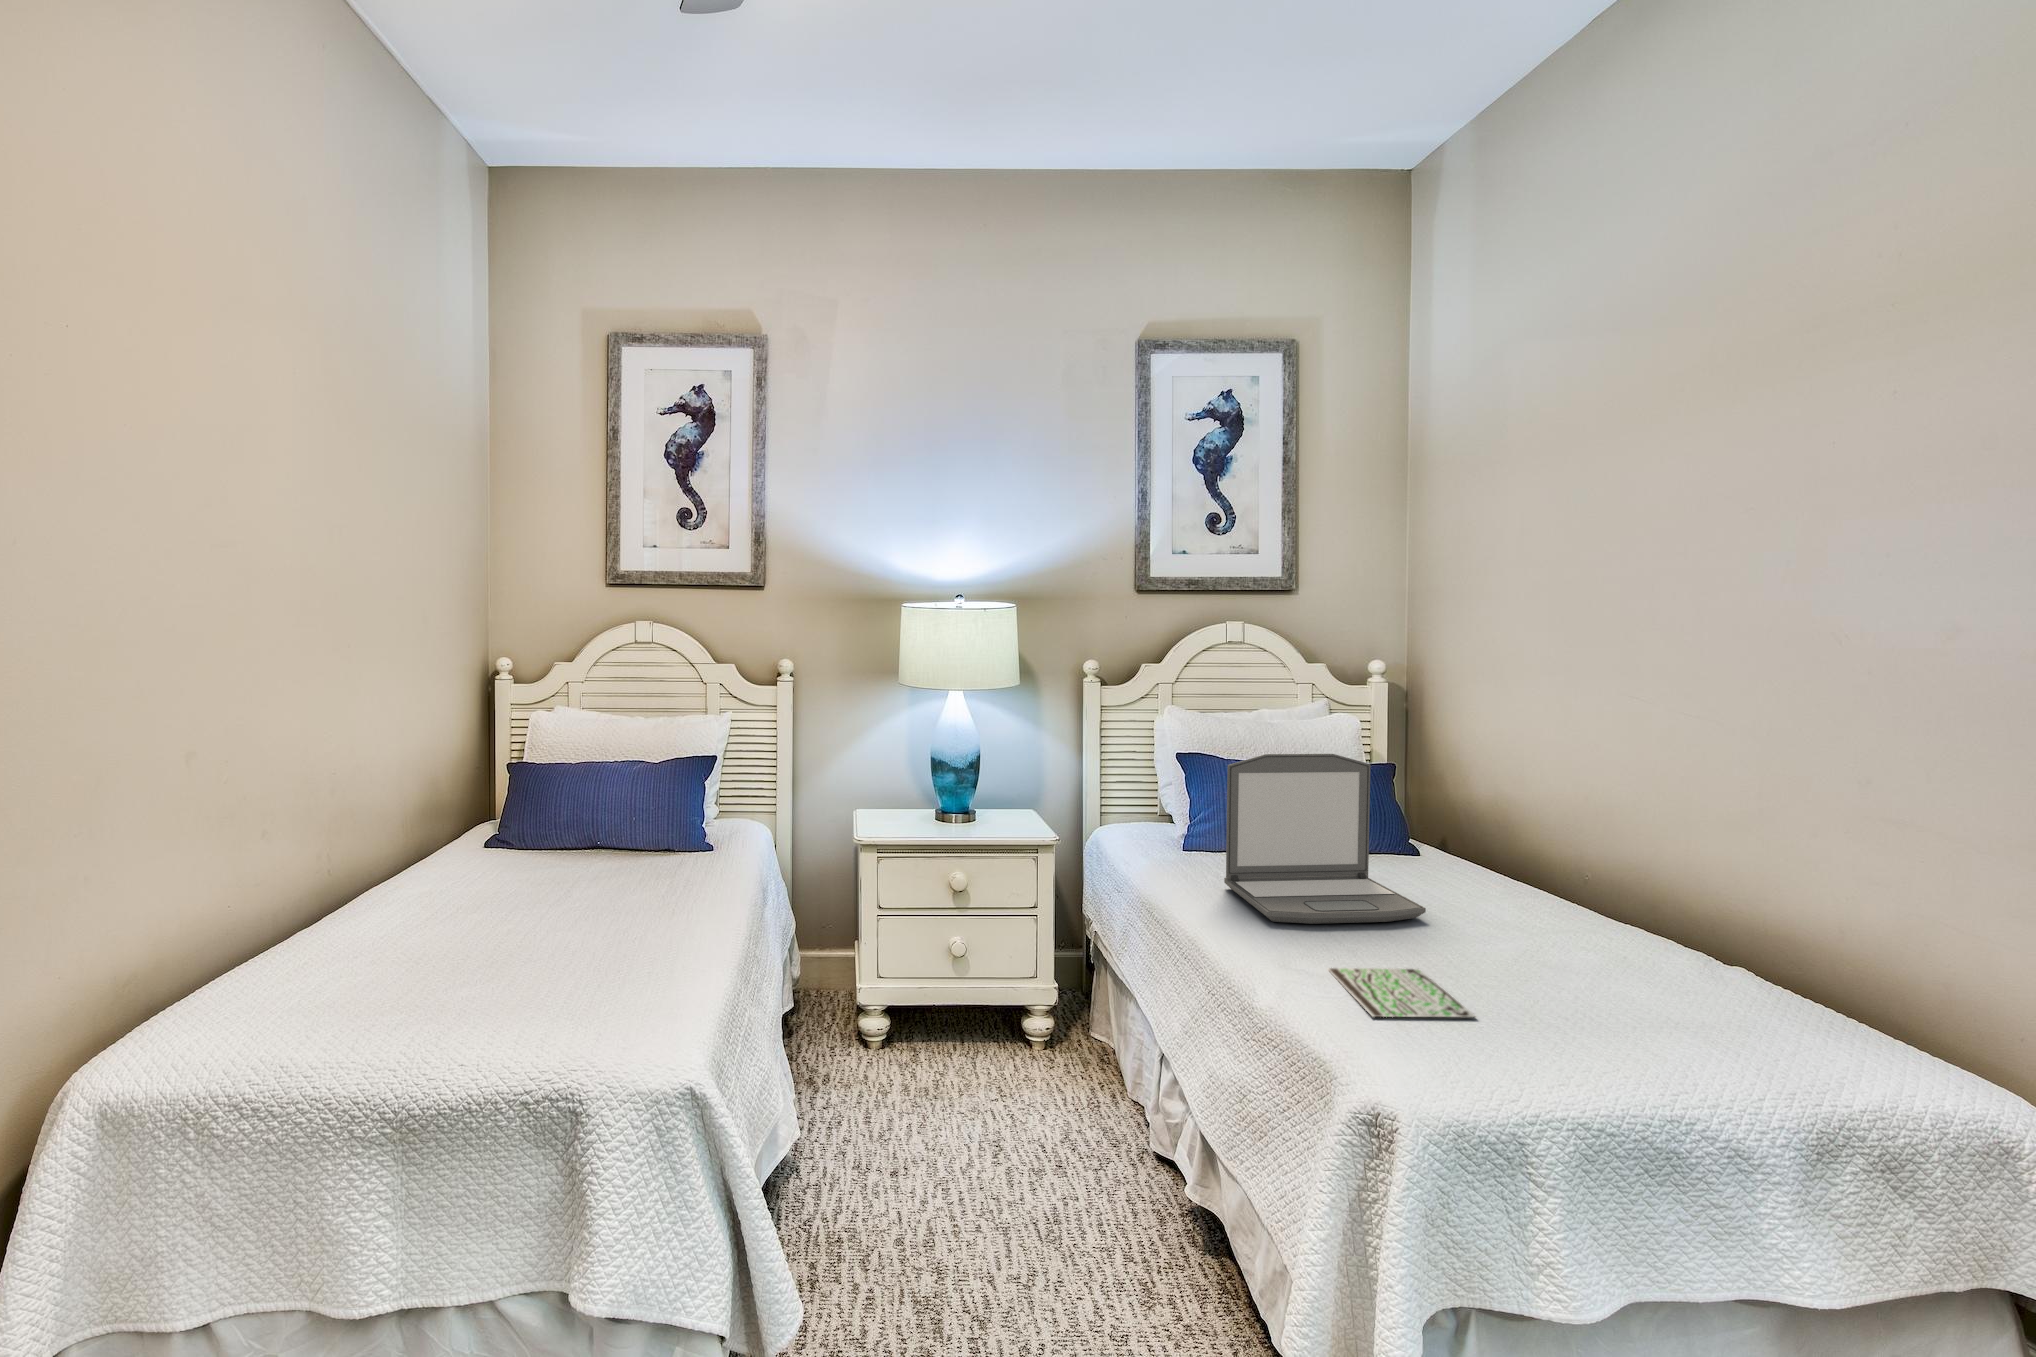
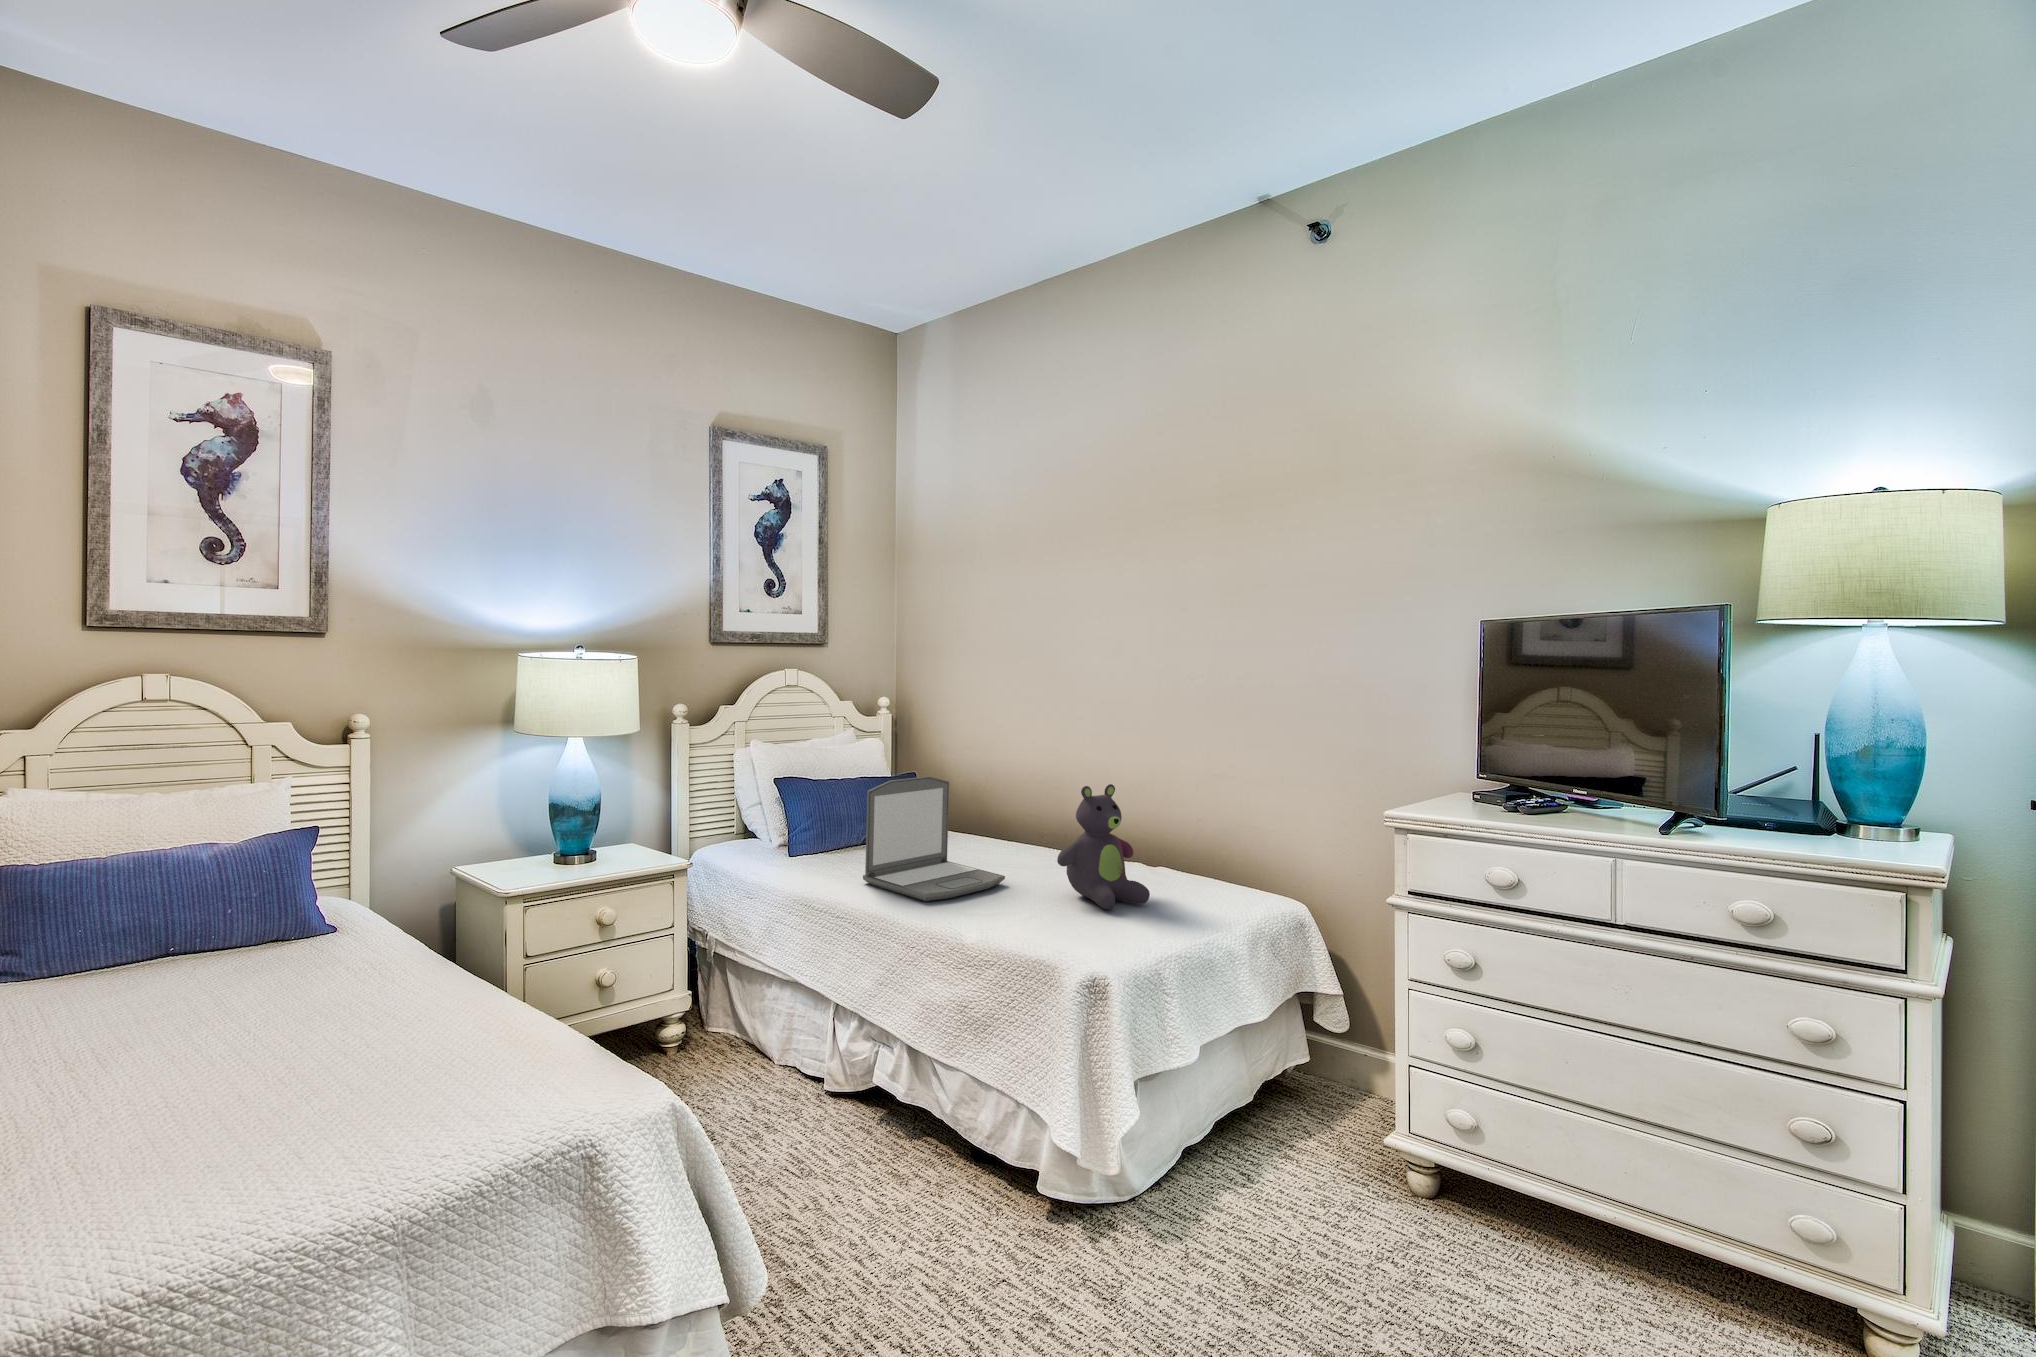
stuffed bear: none [1482,777,1652,988] -> present [1057,784,1150,909]
book: present [1328,968,1475,1017] -> none [992,915,1097,947]

